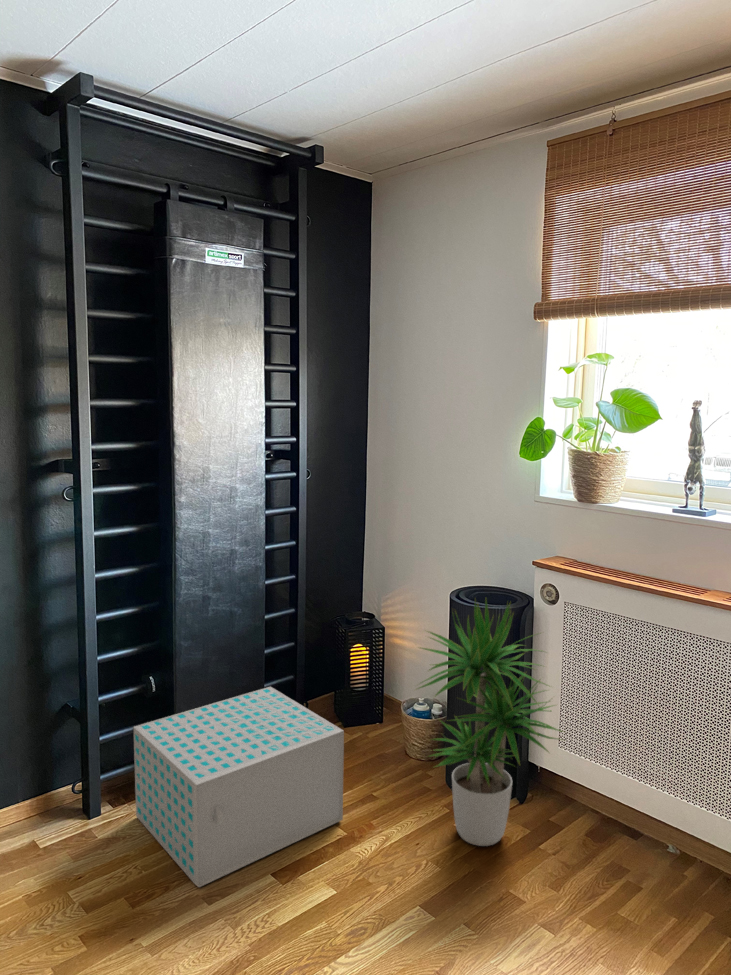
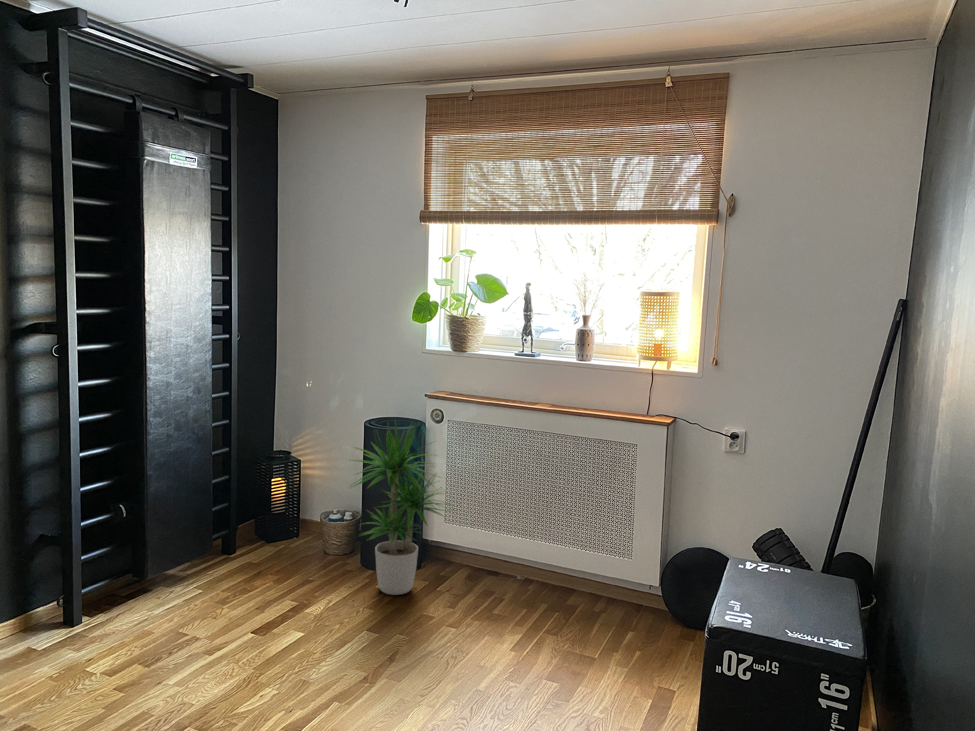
storage box: present [133,687,344,887] -> none [116,508,294,646]

